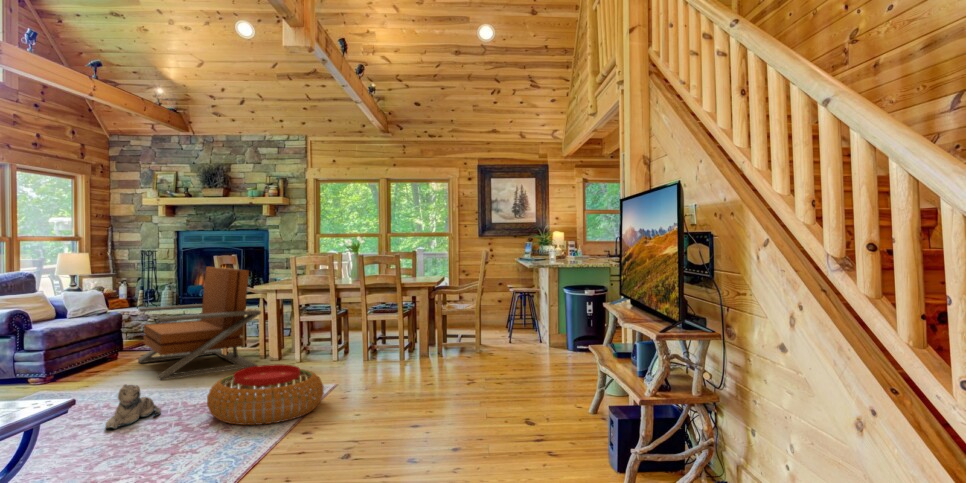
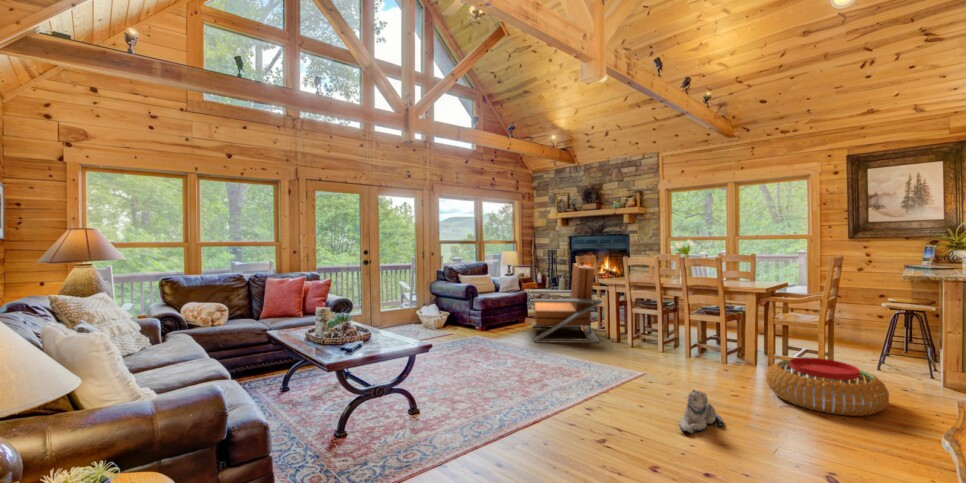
pouf: present [207,364,324,425] -> present [766,357,889,416]
plush toy: present [106,385,161,429] -> present [679,390,723,433]

